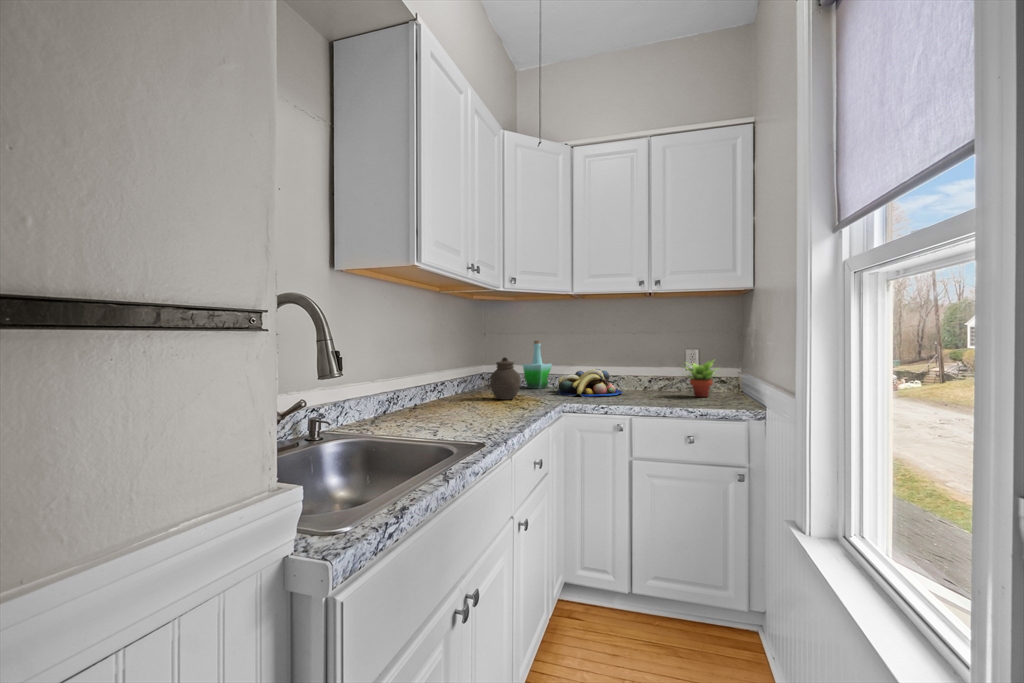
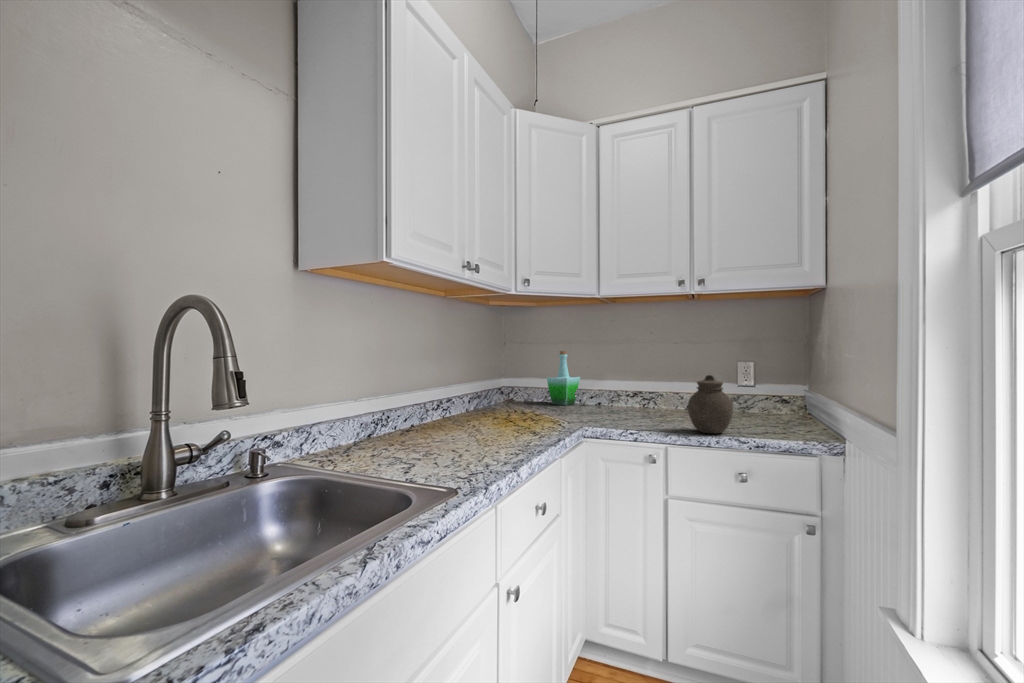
jar: present [490,357,521,400] -> present [688,375,733,434]
succulent plant: present [685,360,718,397] -> none [729,373,783,421]
fruit bowl: present [557,369,623,397] -> none [583,384,660,418]

